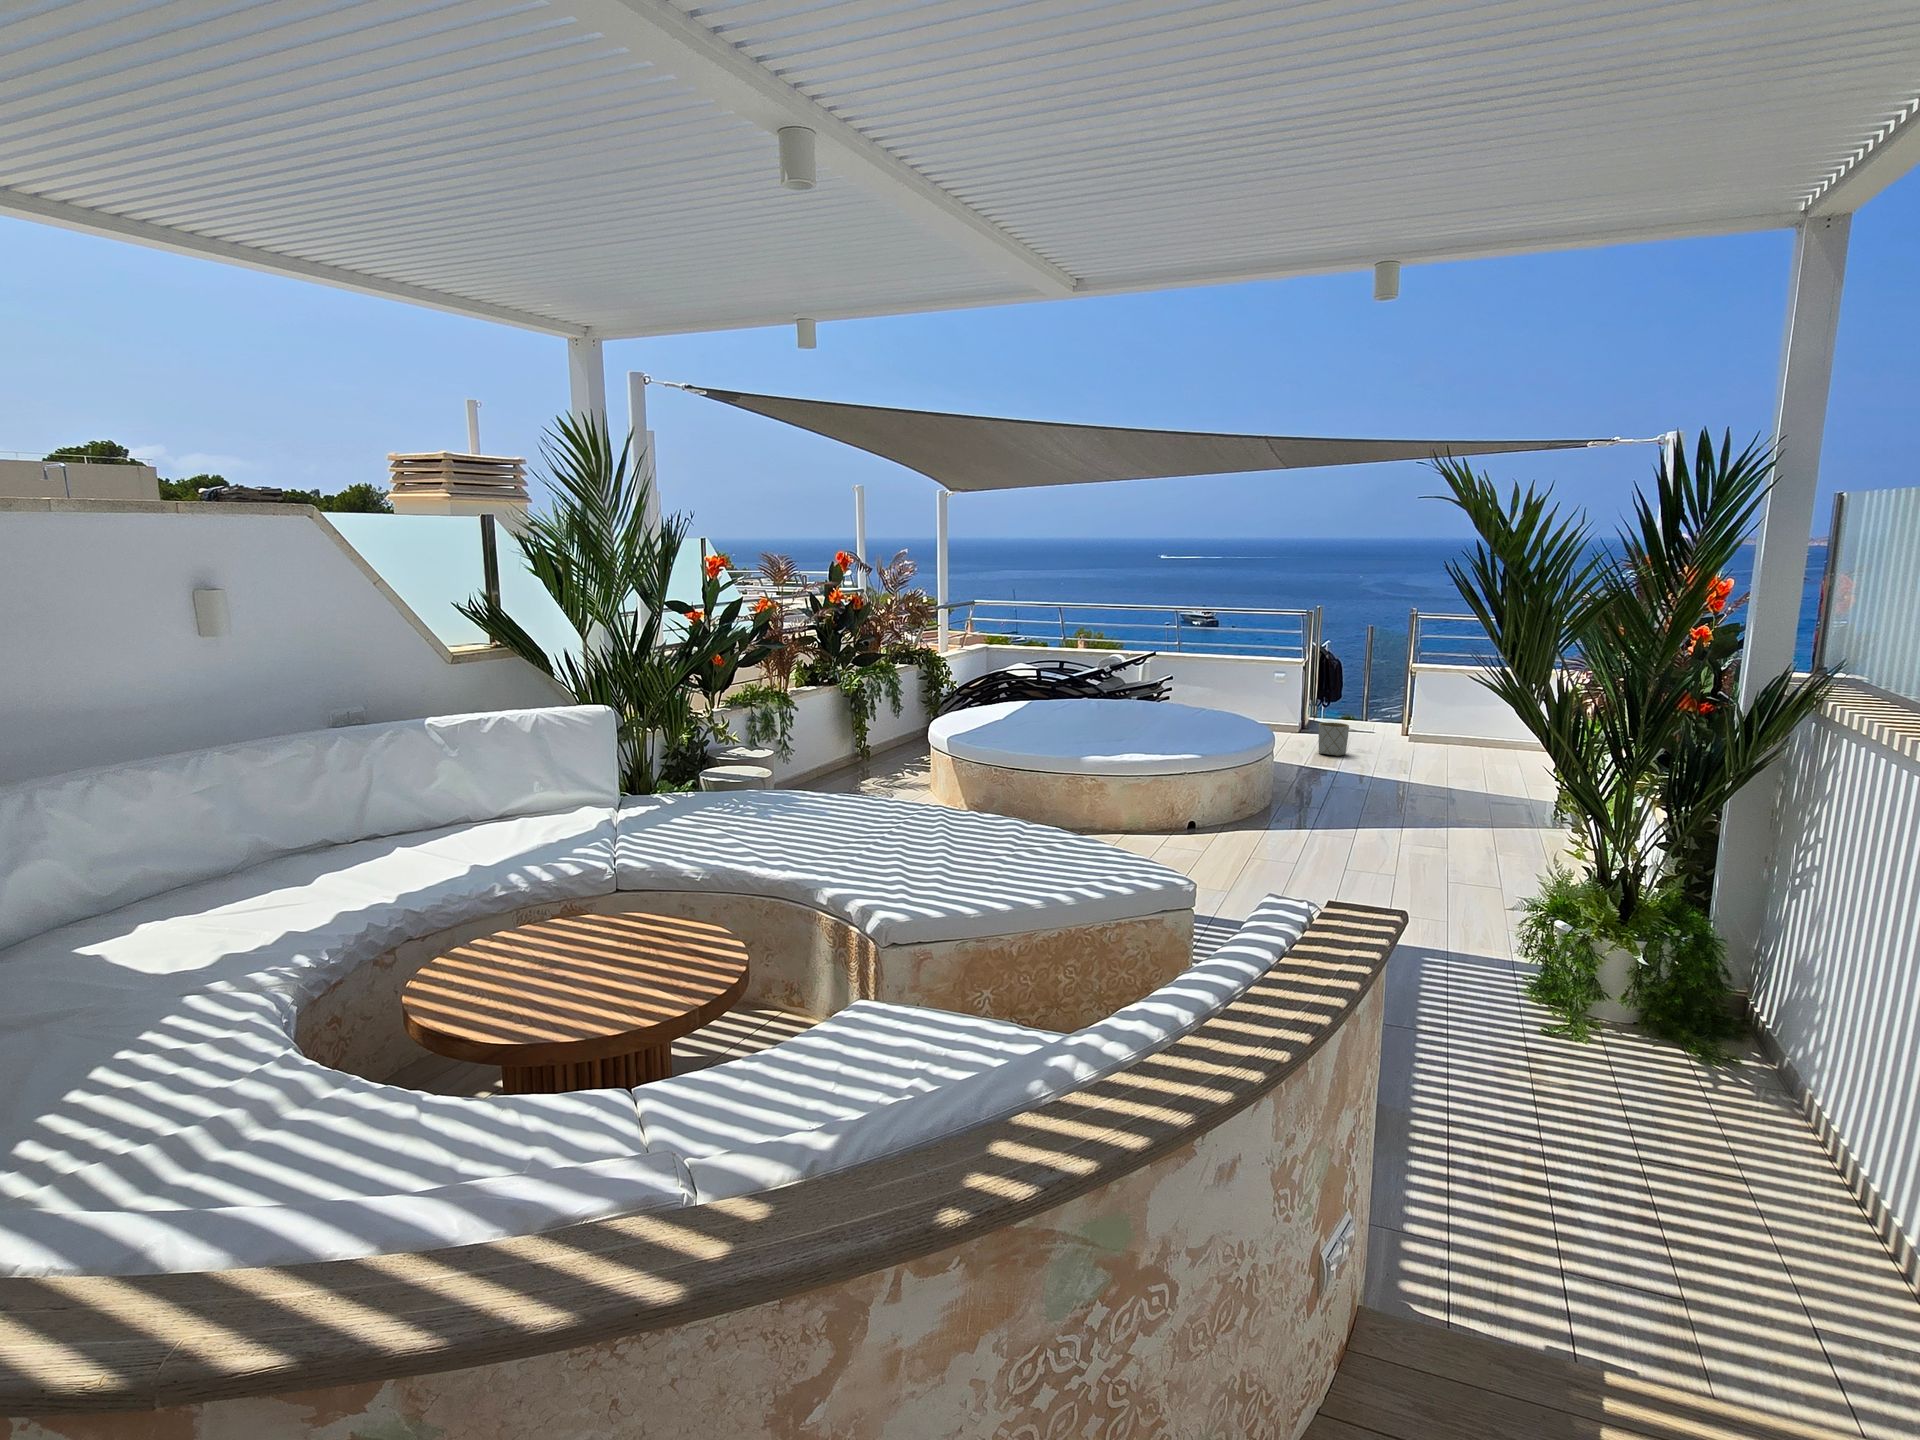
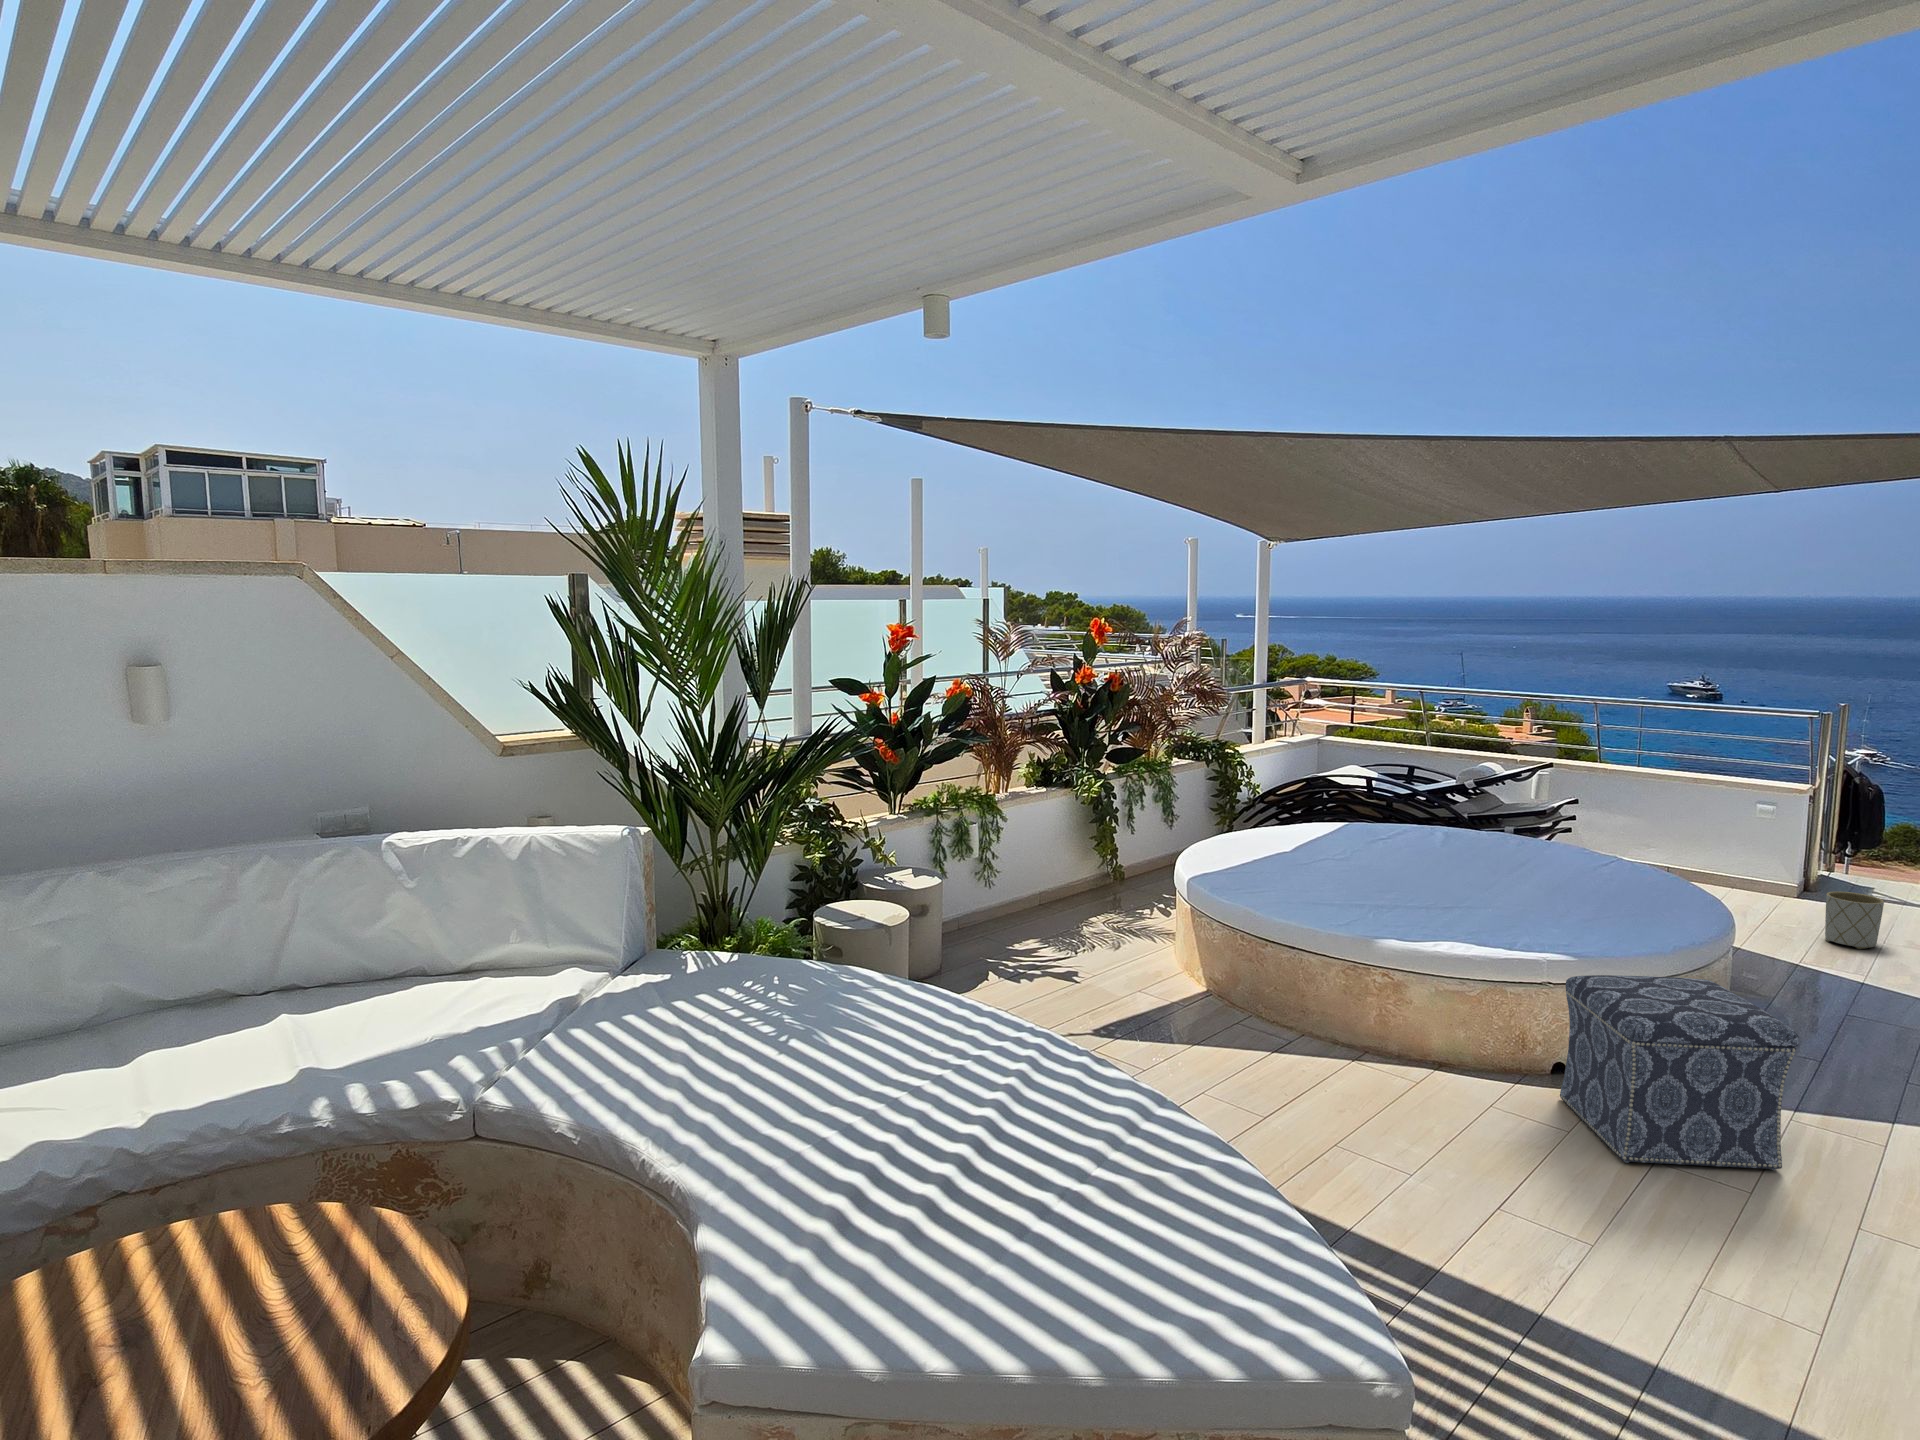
ottoman: none [1199,760,1325,863] -> present [1560,975,1799,1170]

